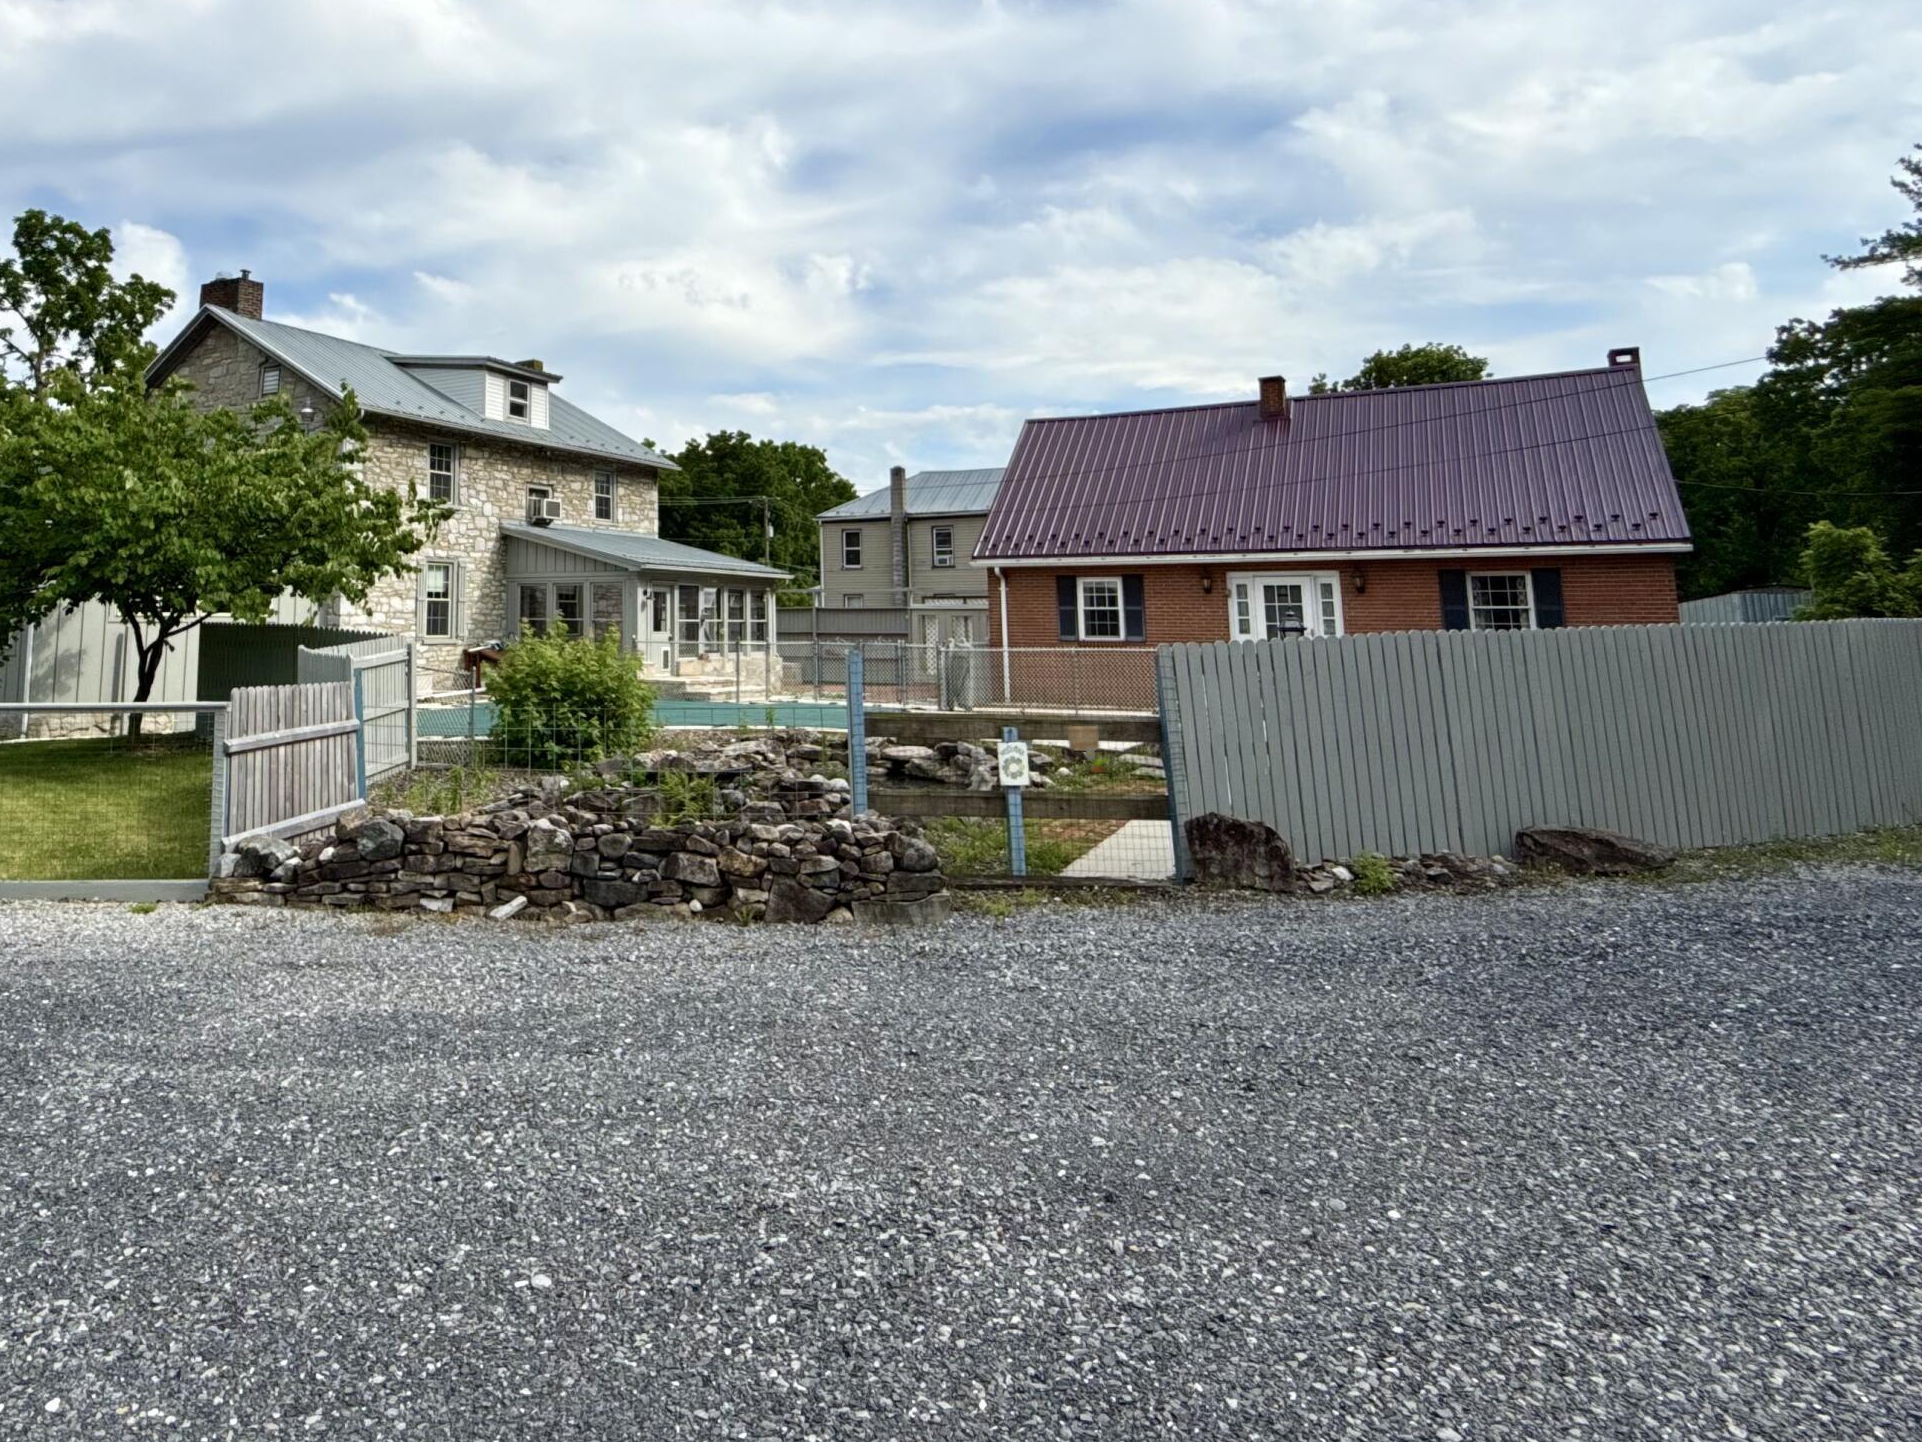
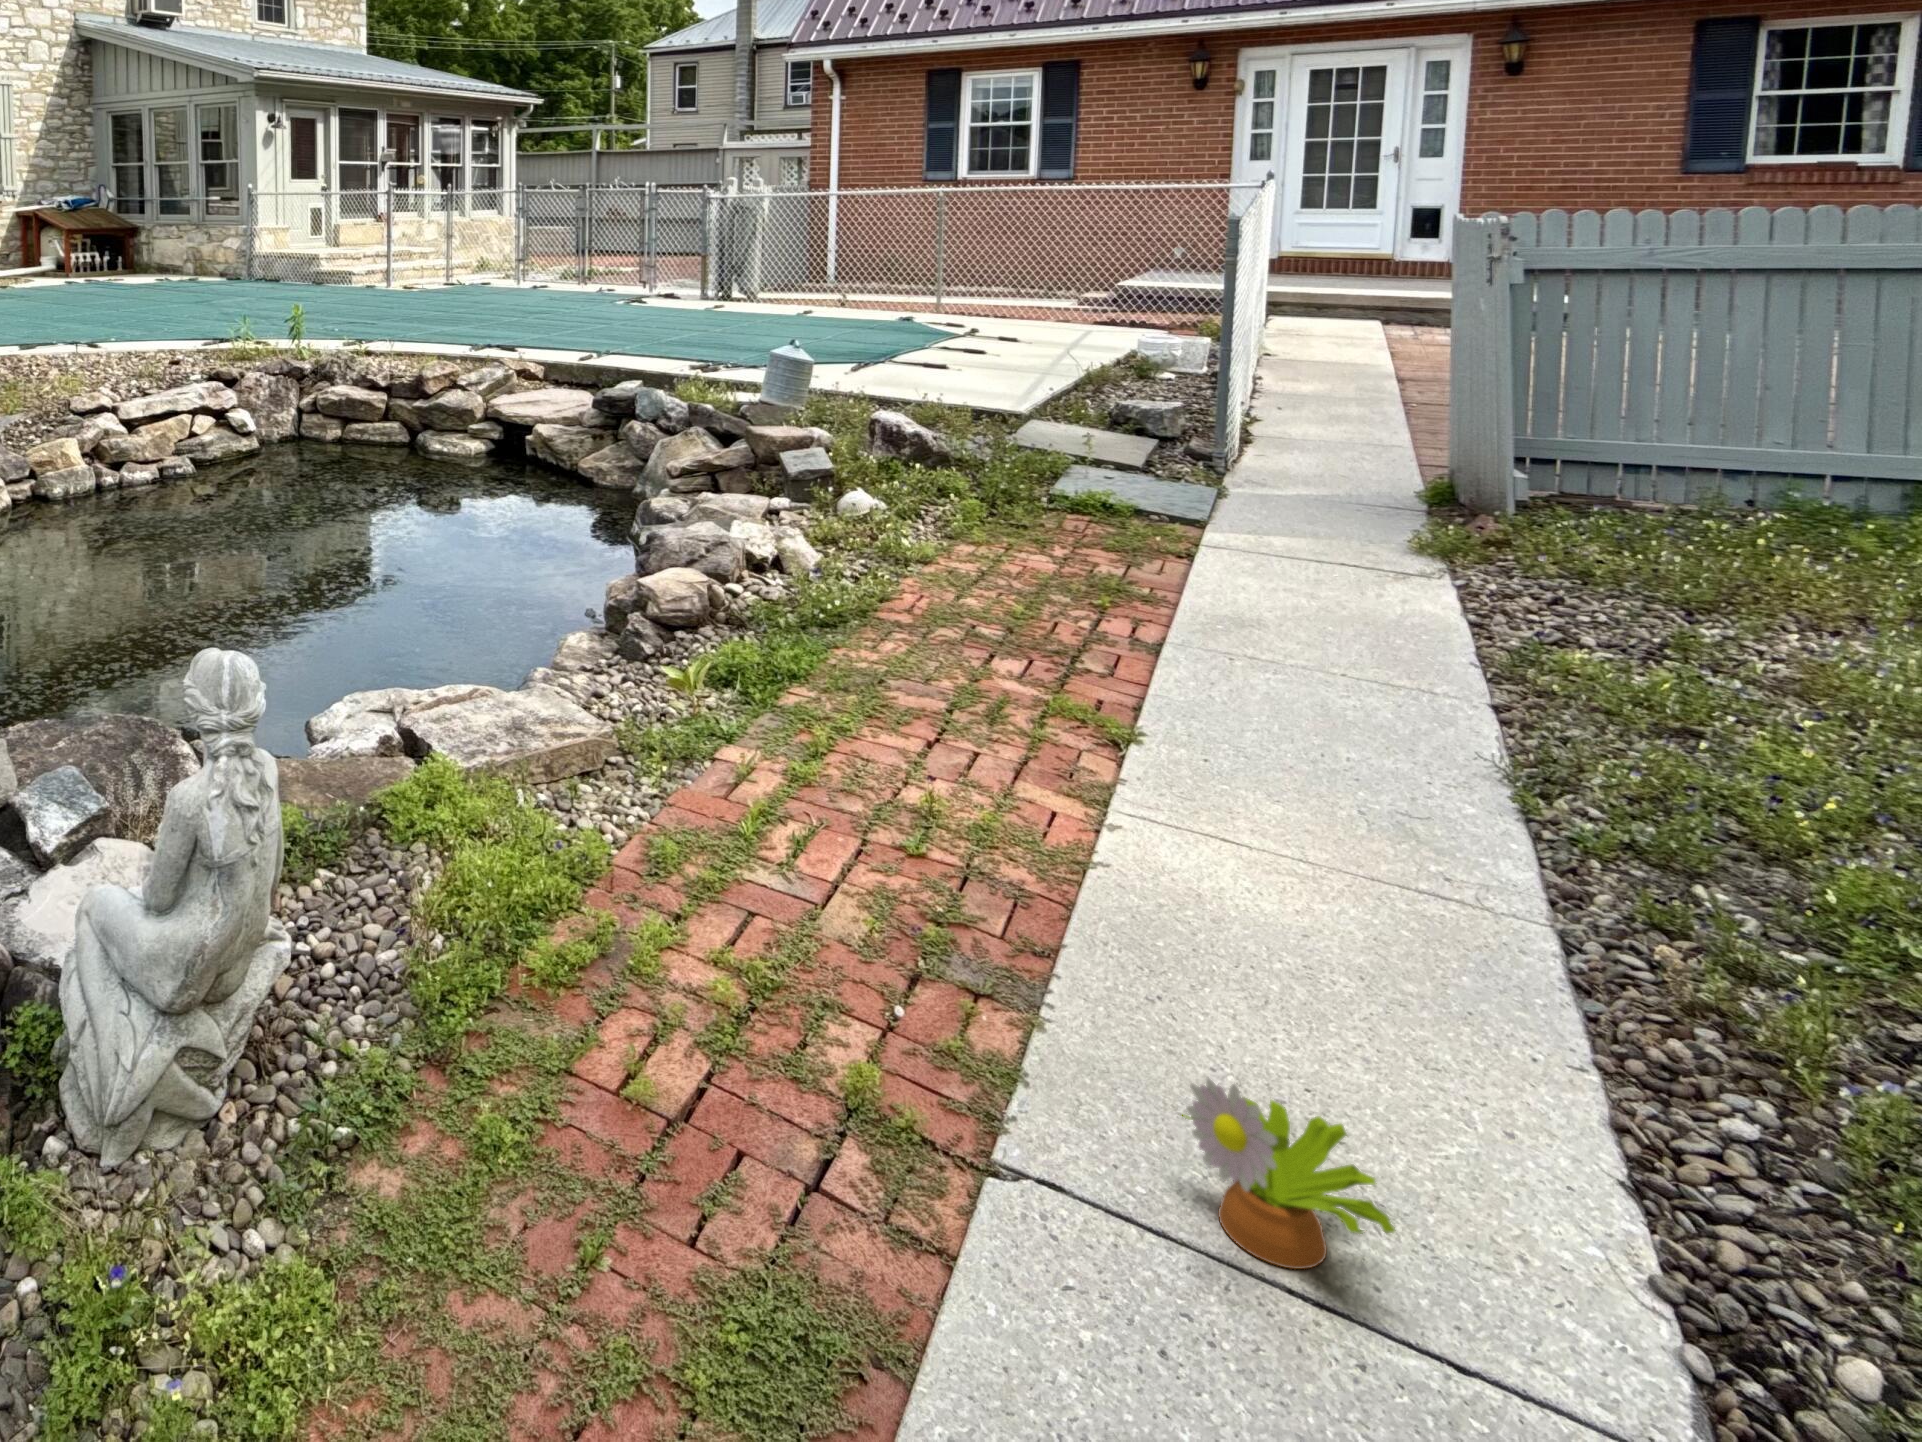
wooden bucket: present [1068,726,1099,751] -> none [978,525,1096,632]

